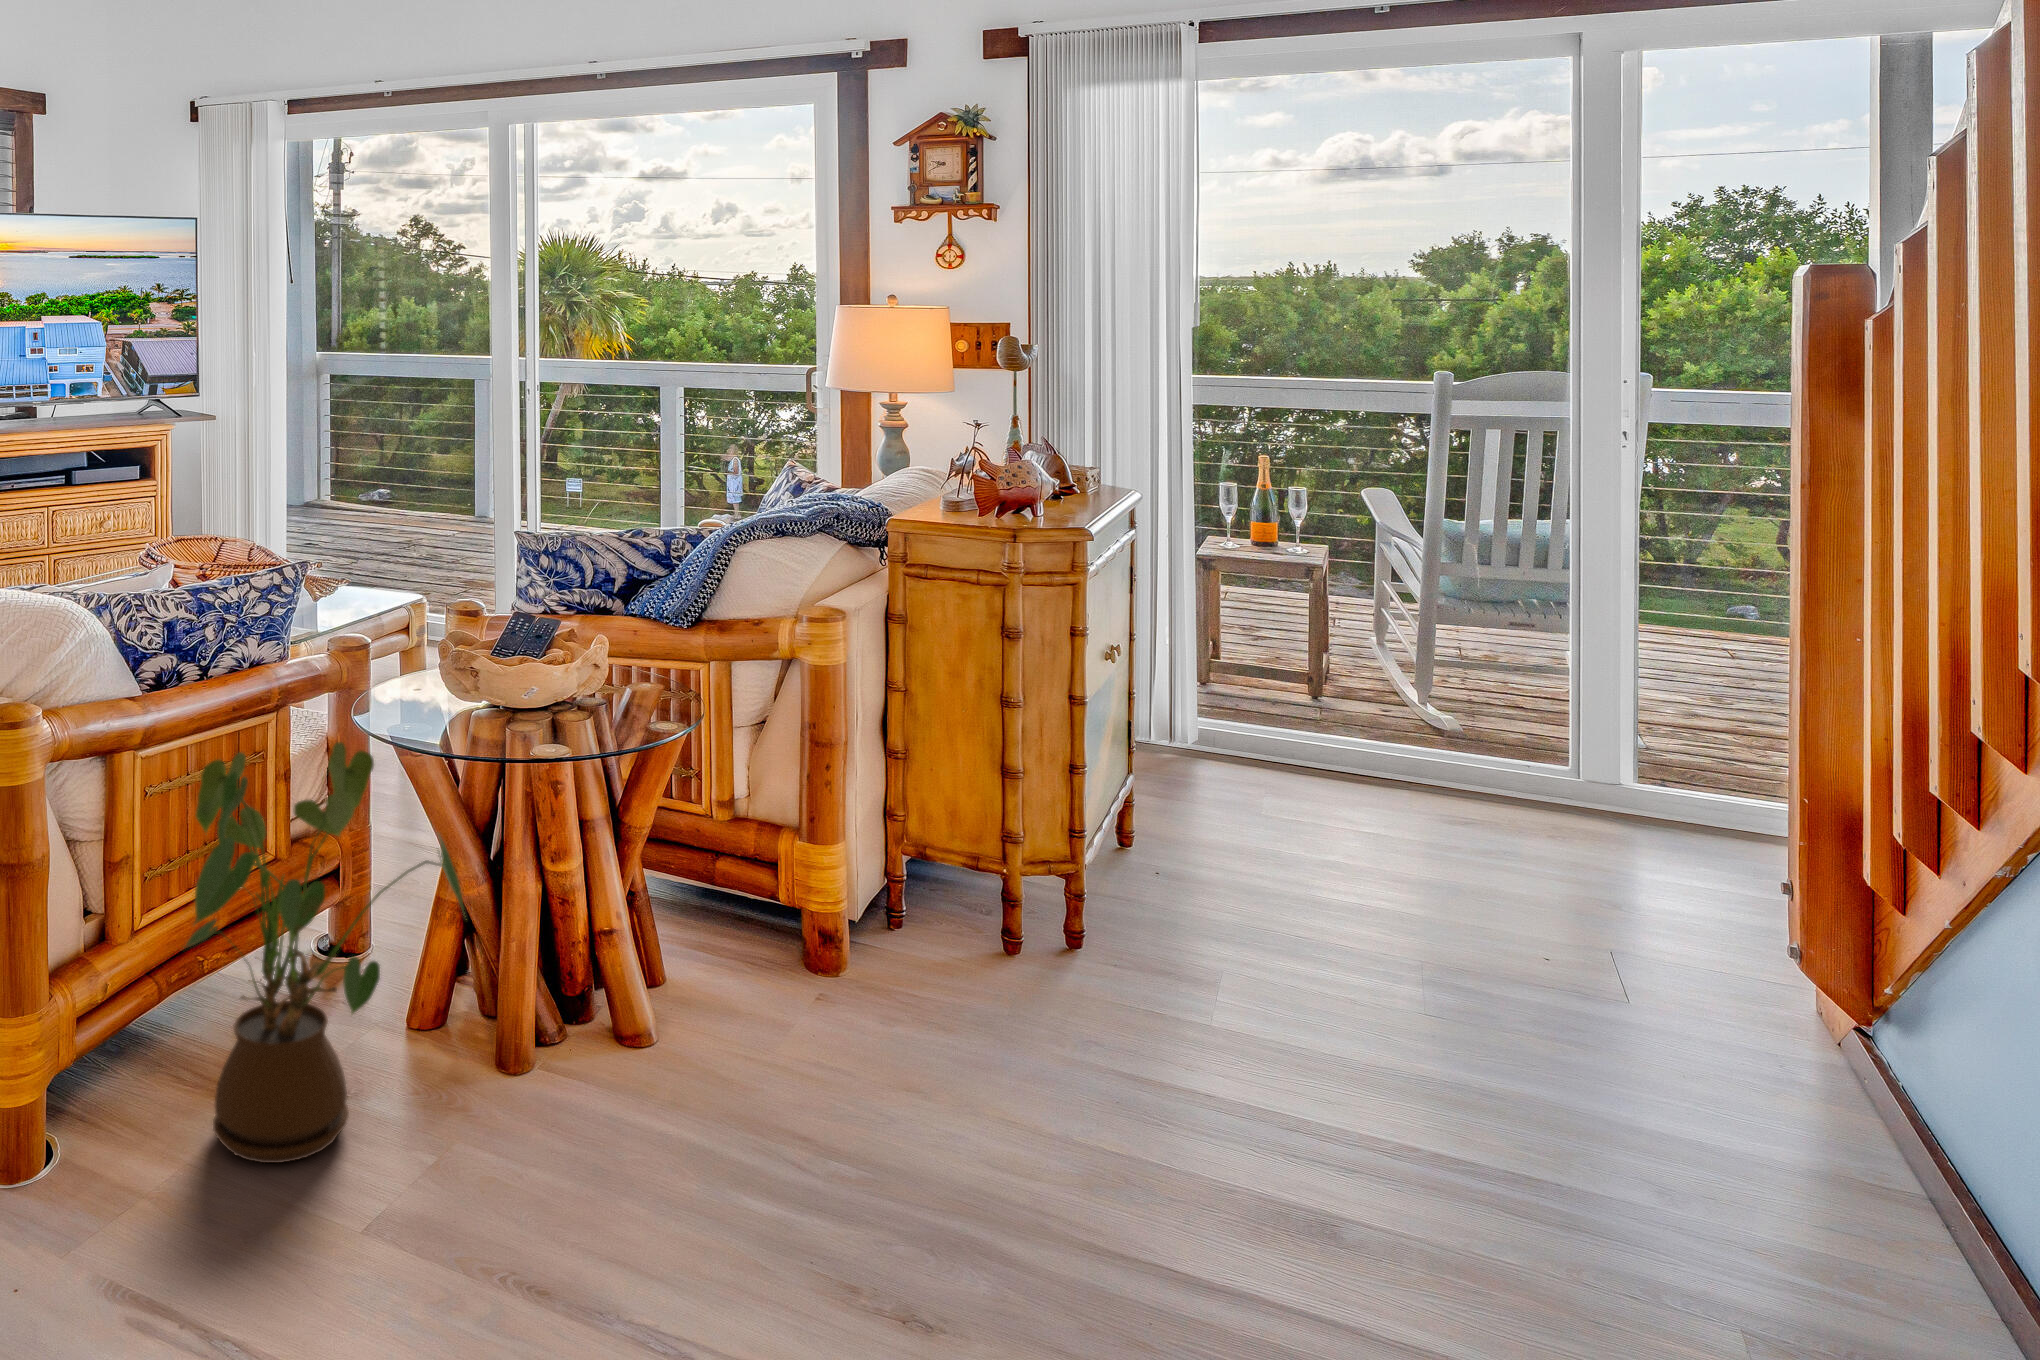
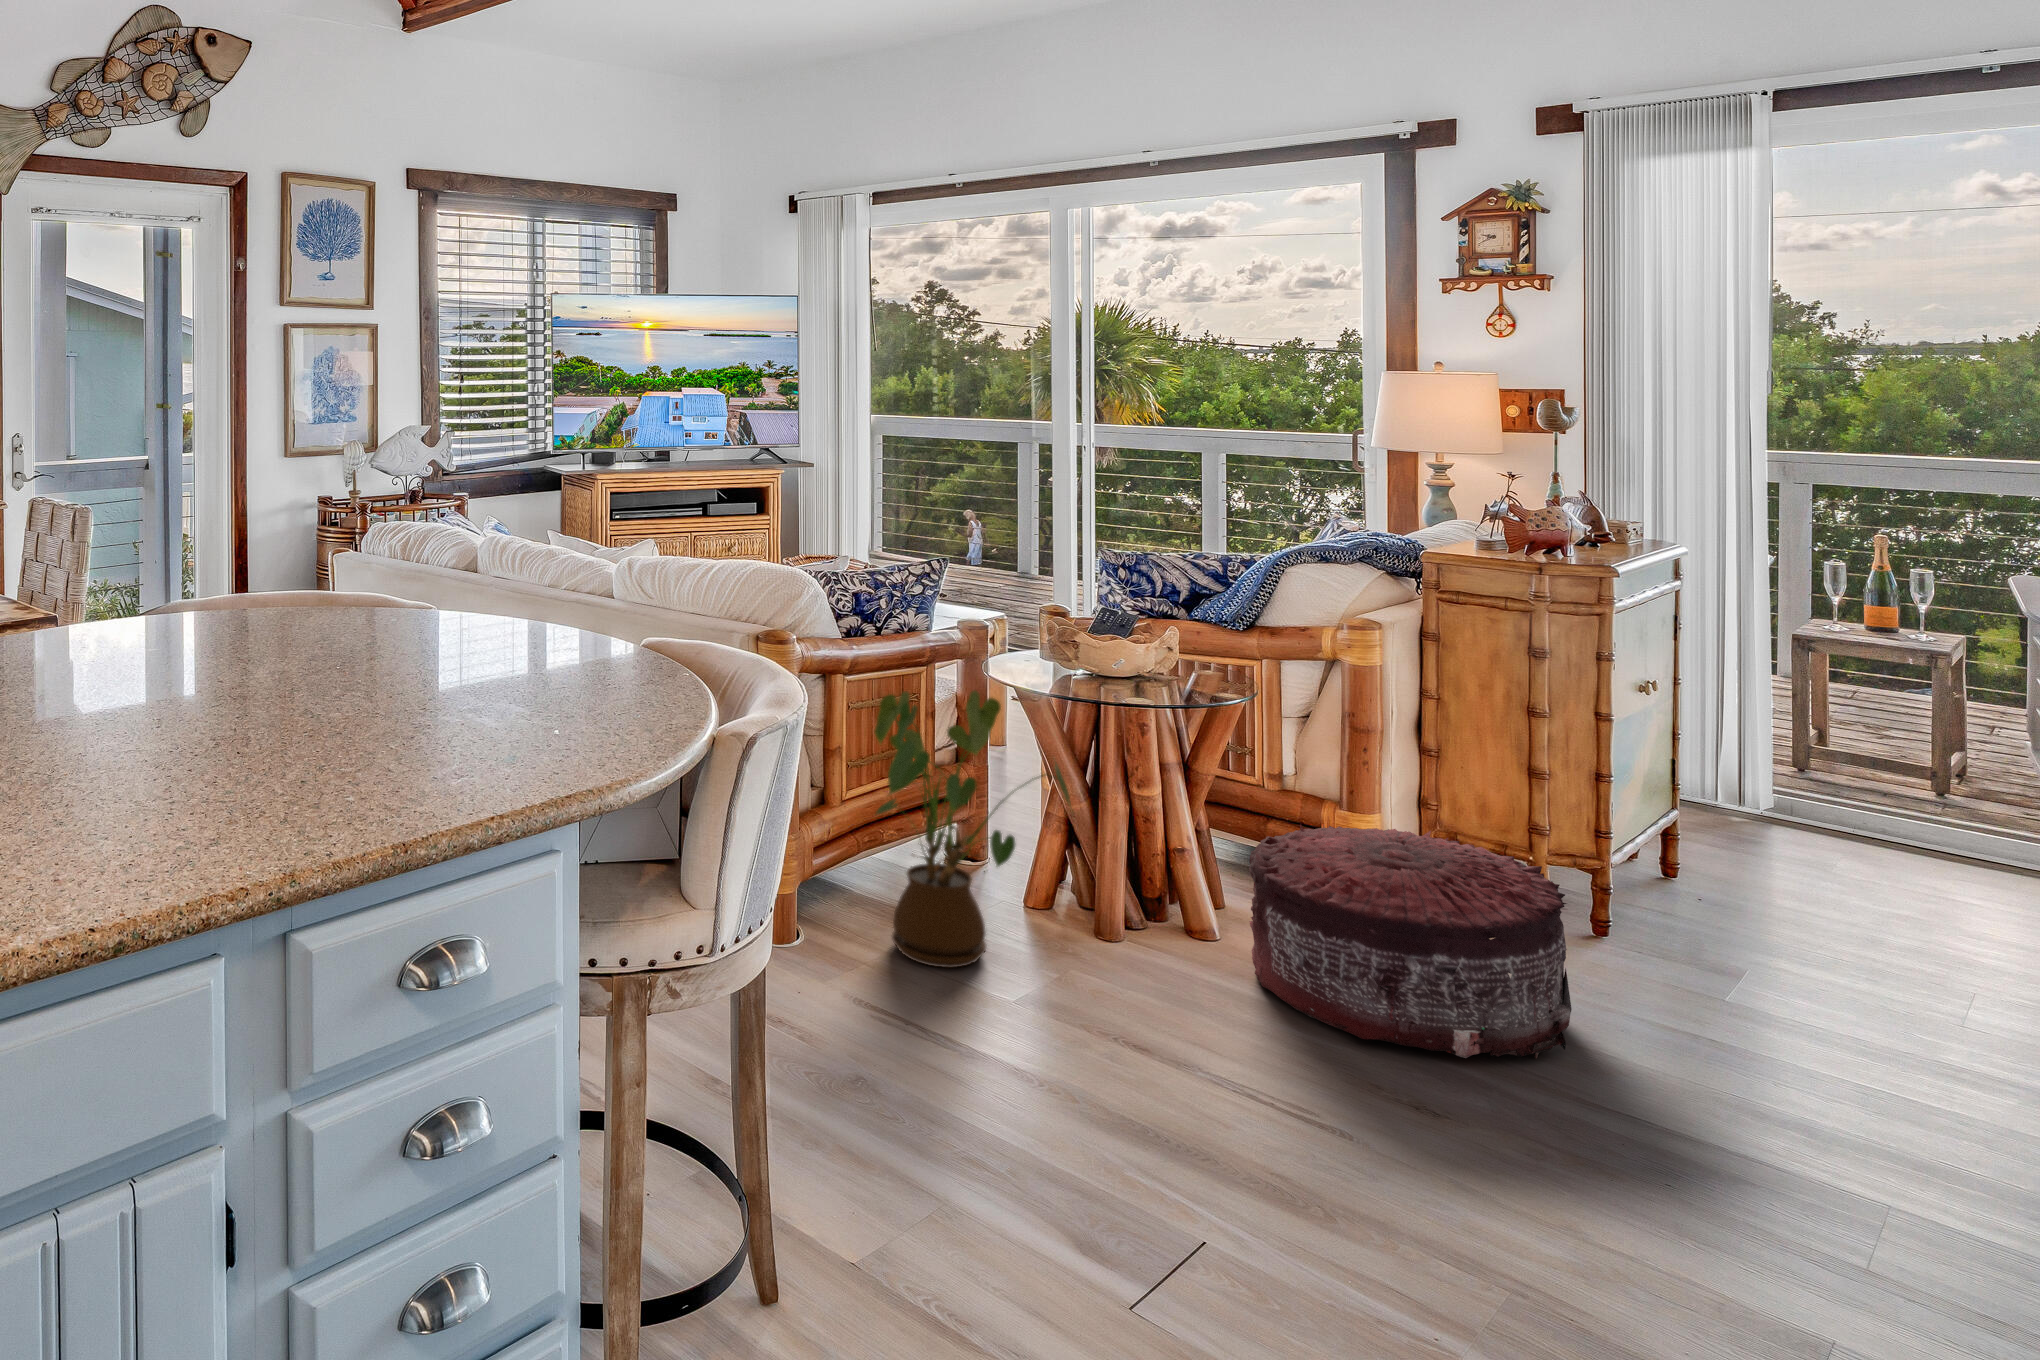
pouf: none [692,870,1066,1193] -> present [1249,825,1572,1059]

